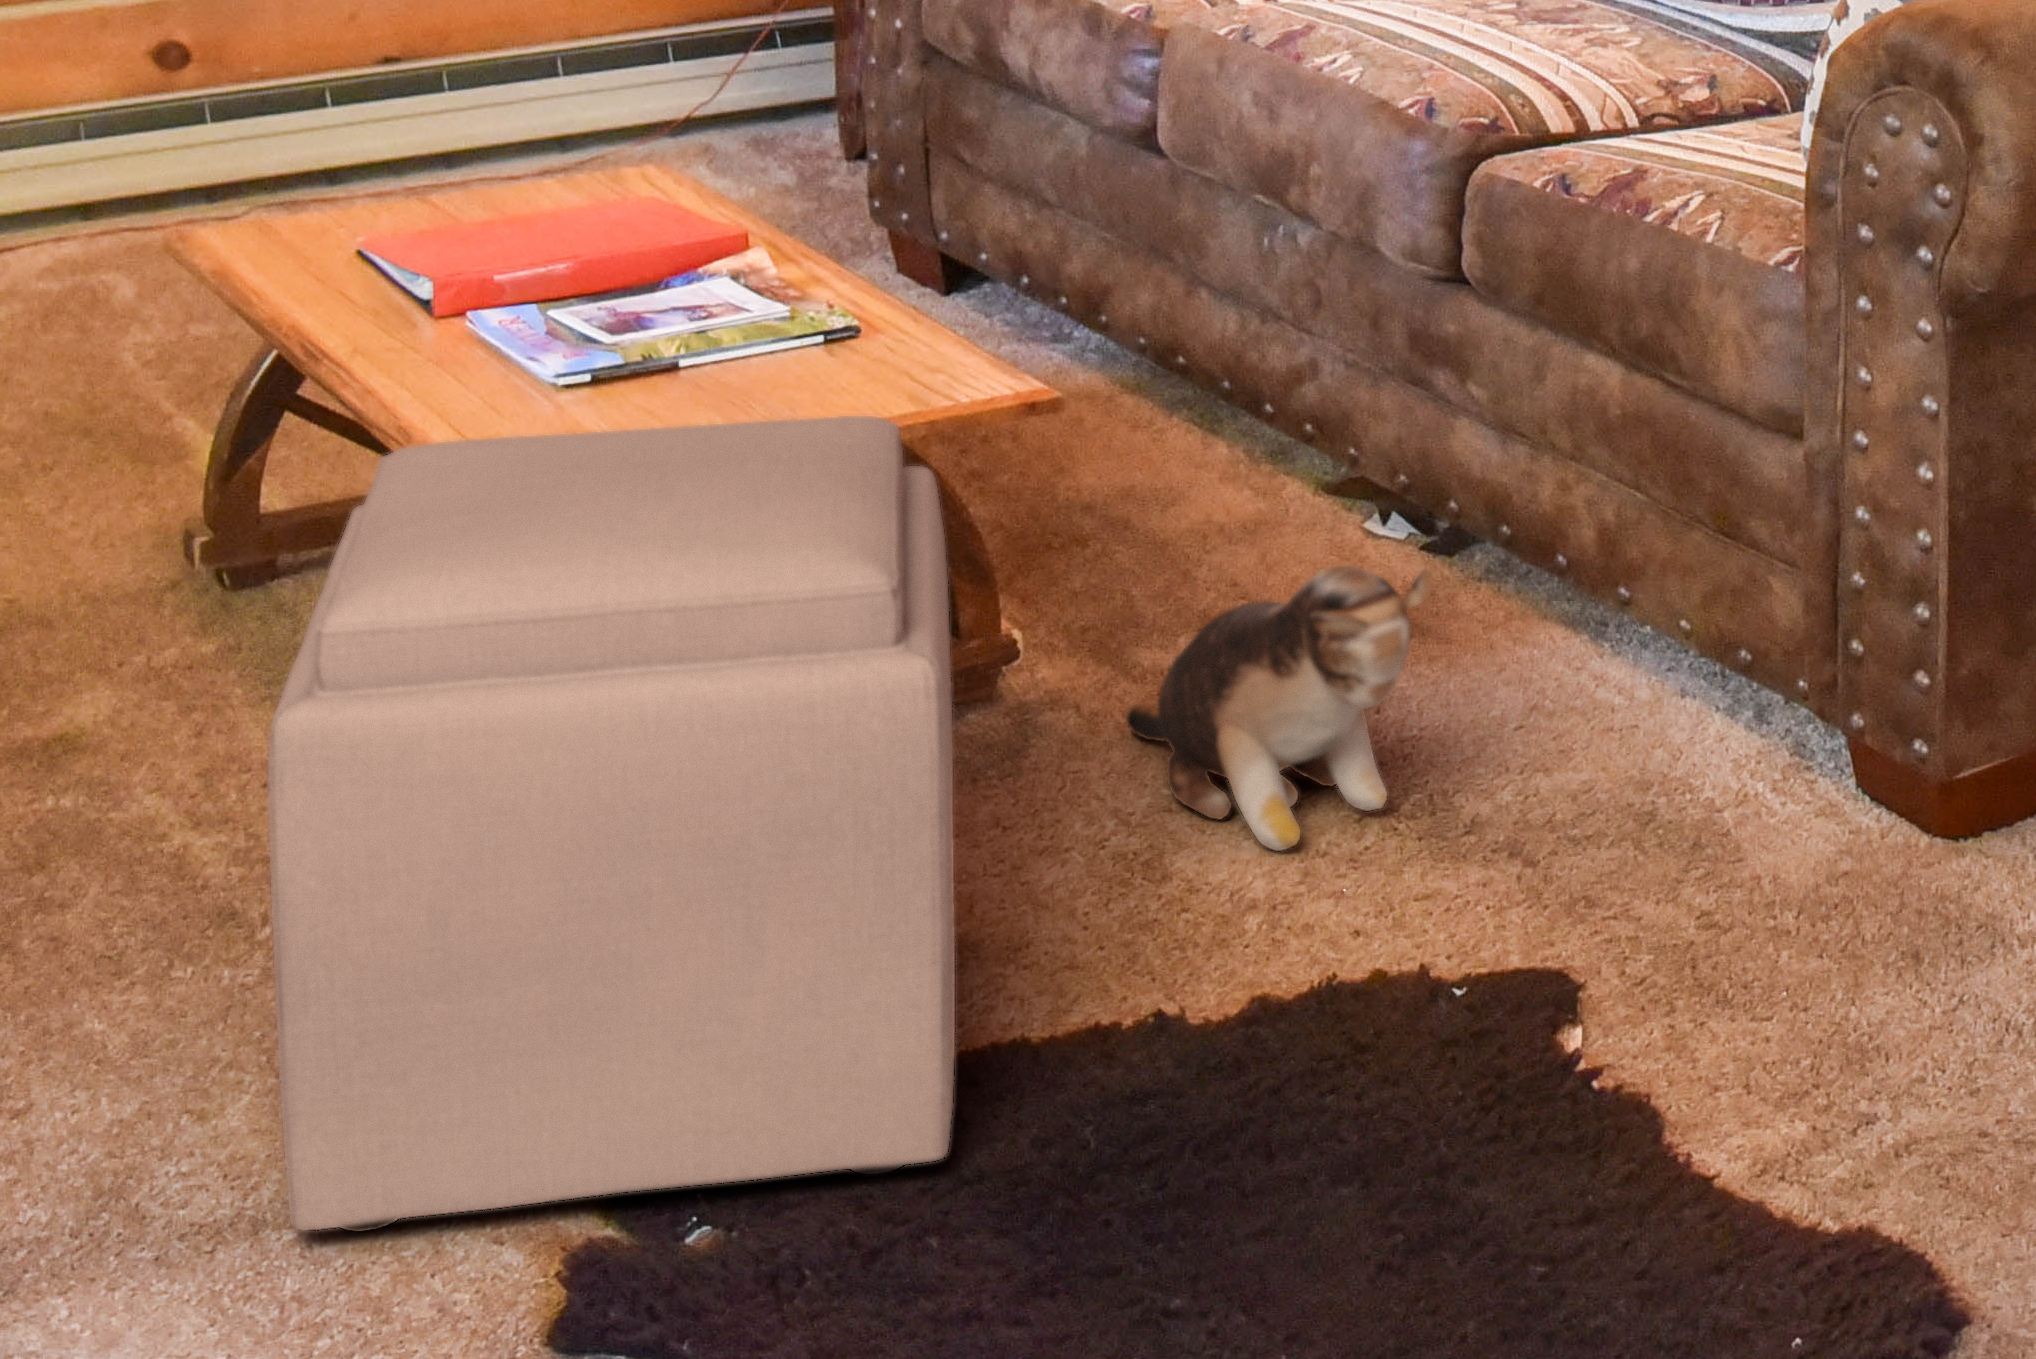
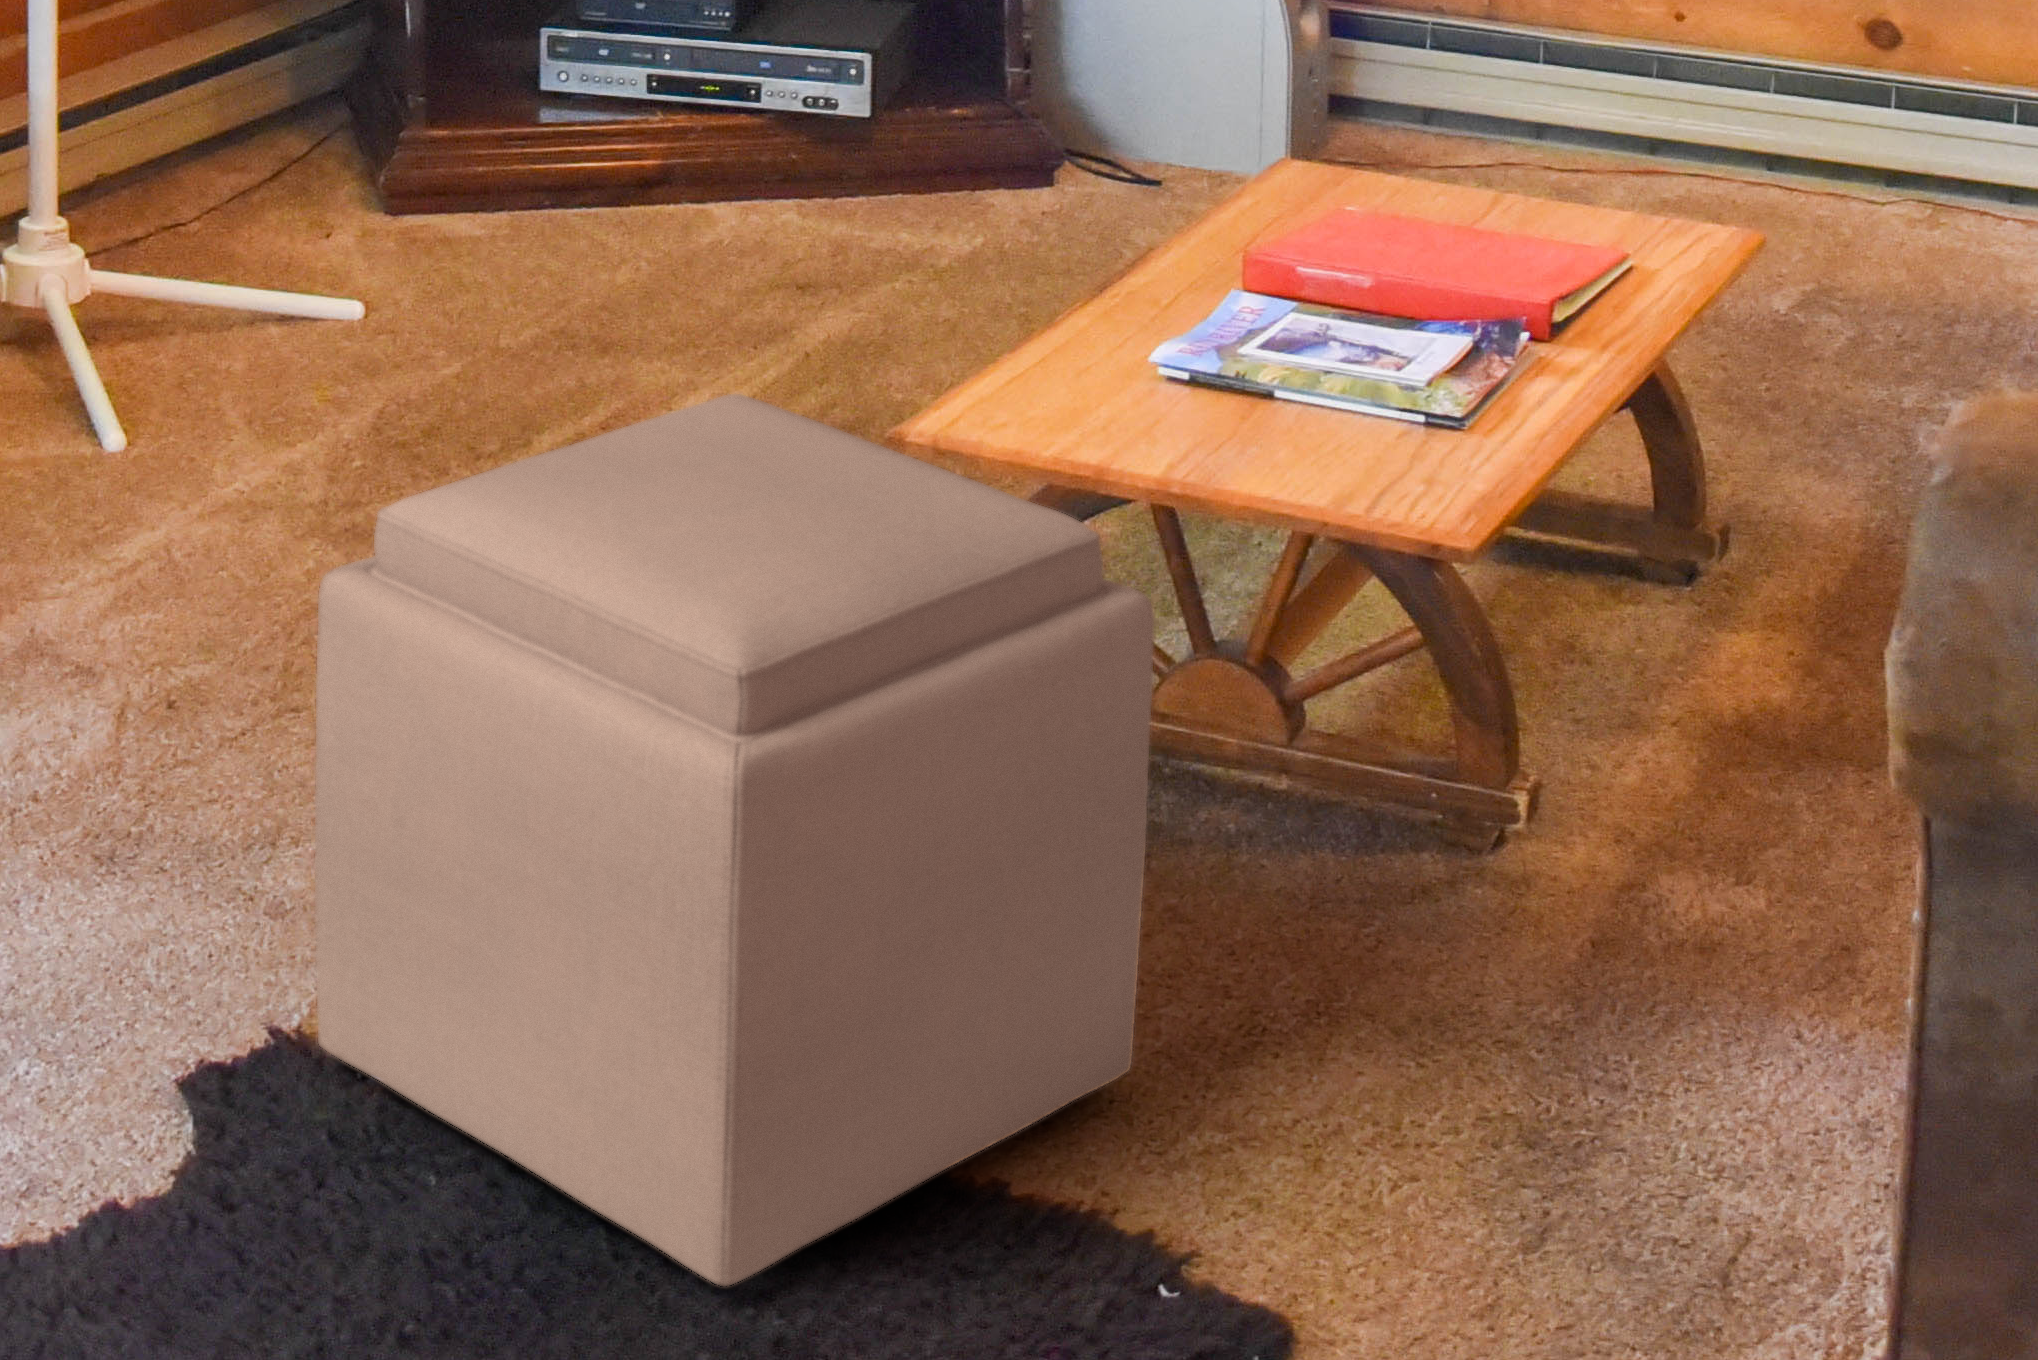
plush toy: present [1126,566,1432,851] -> none [1498,893,1716,1219]

